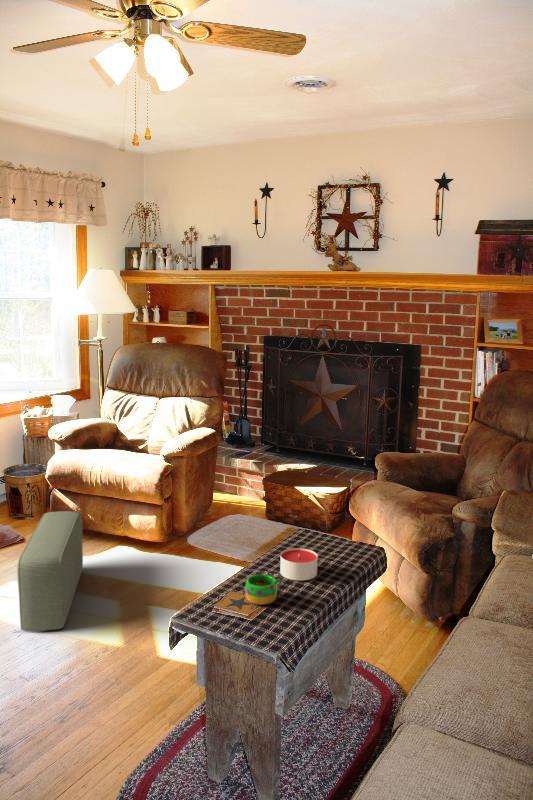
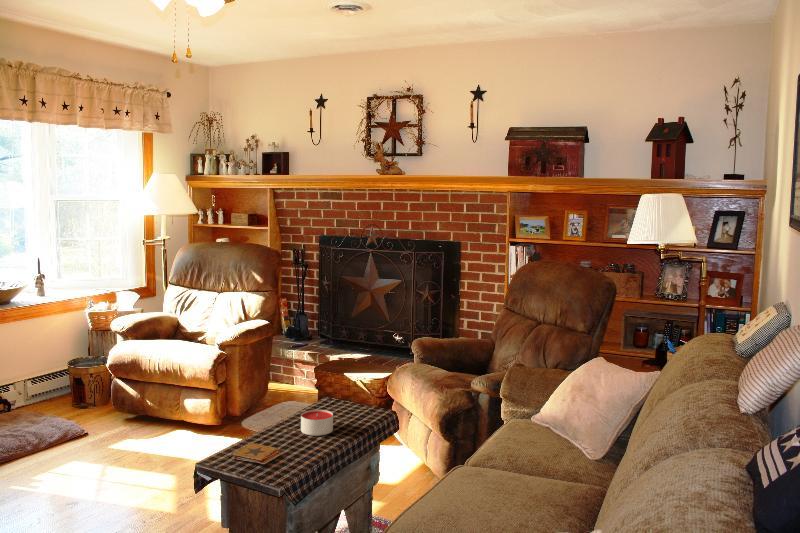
pouf: present [17,511,83,631] -> none [73,396,138,502]
mug: present [245,574,281,605] -> none [266,429,298,453]

